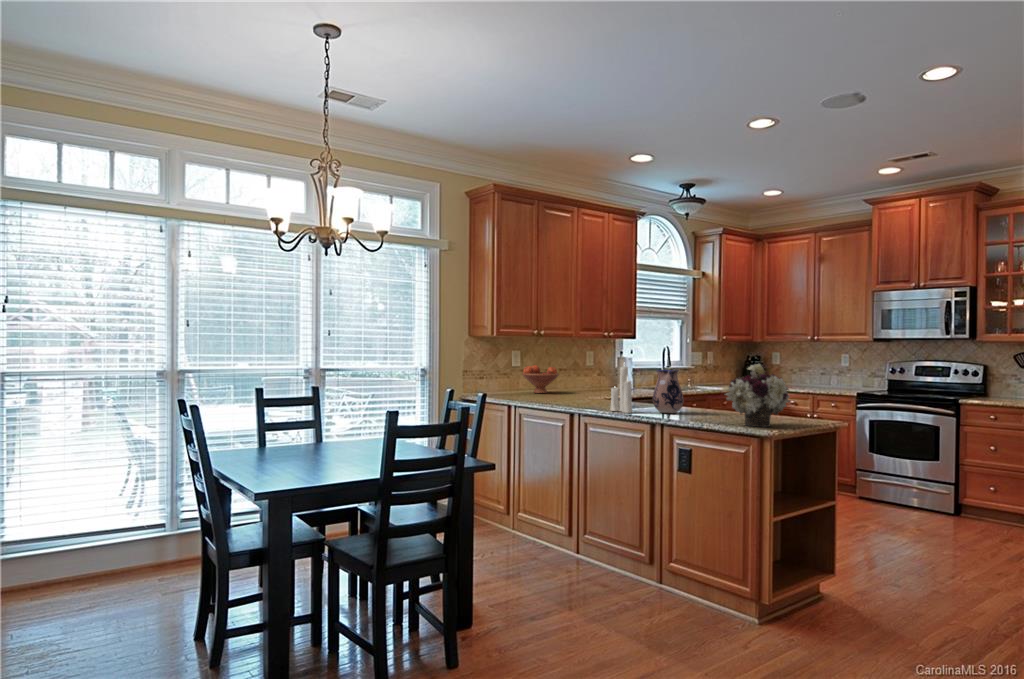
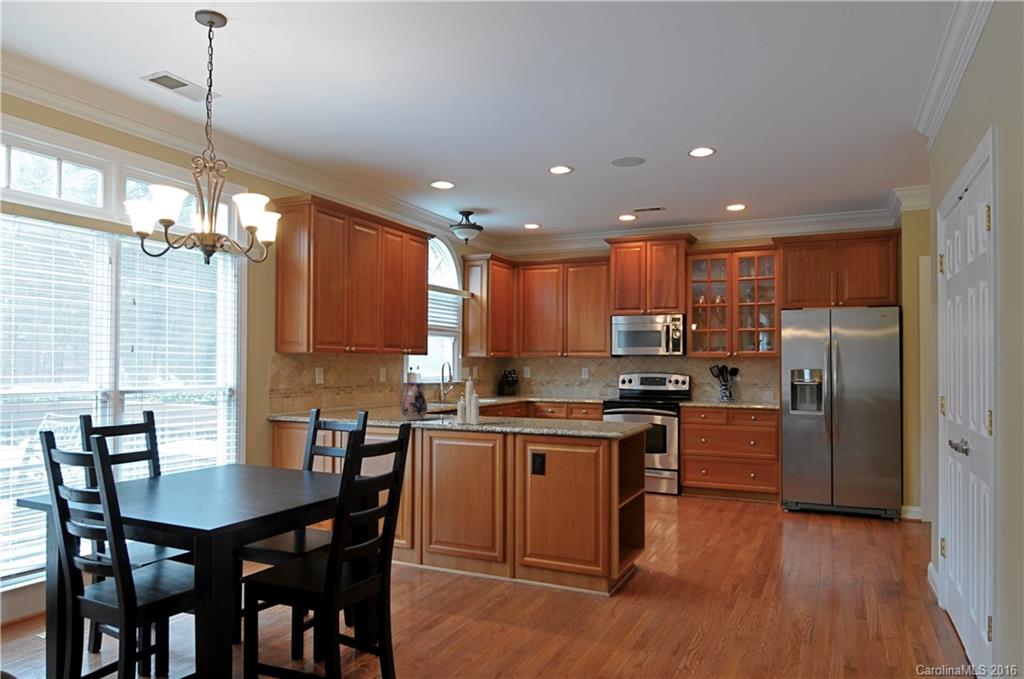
flower arrangement: present [725,364,790,427] -> none [575,376,623,430]
fruit bowl: present [522,365,559,394] -> none [327,383,366,411]
ceramic pitcher: present [653,370,684,413] -> present [401,383,427,420]

